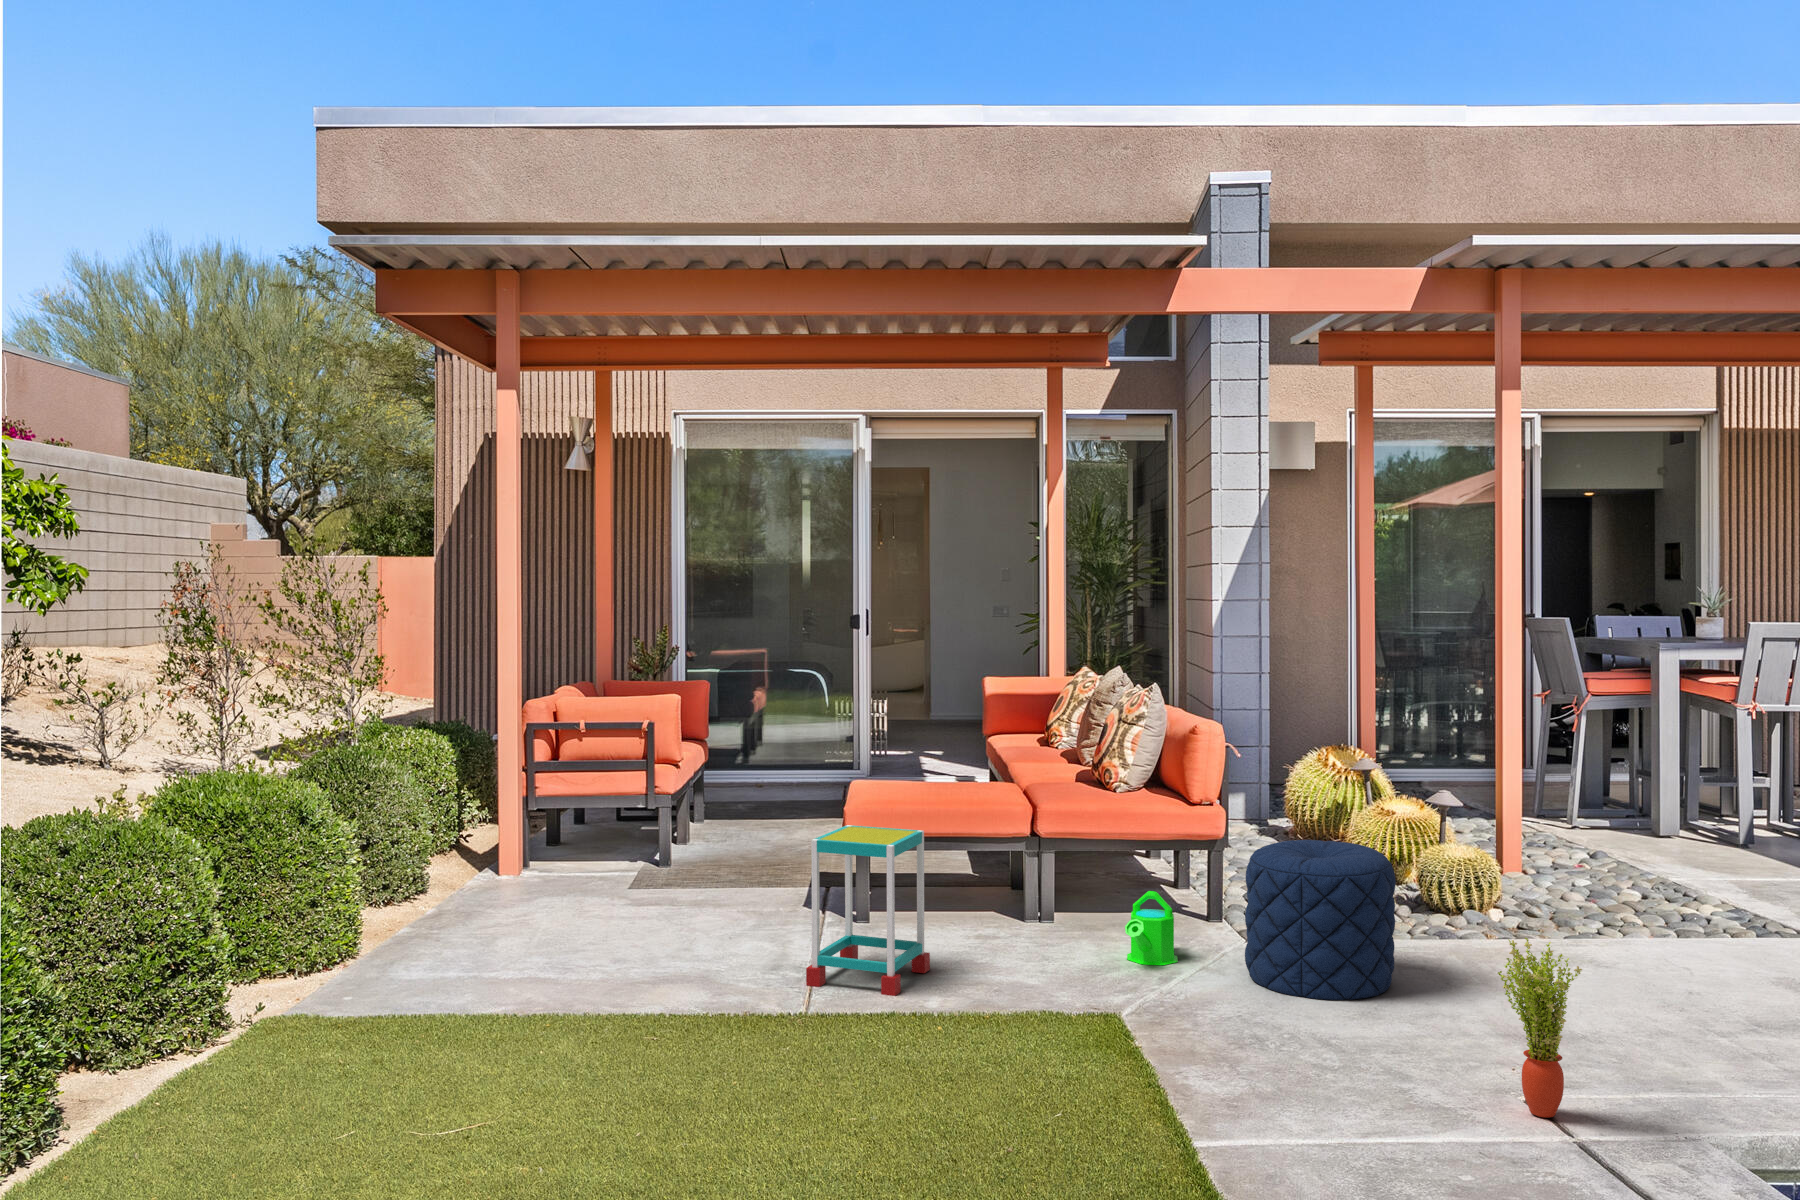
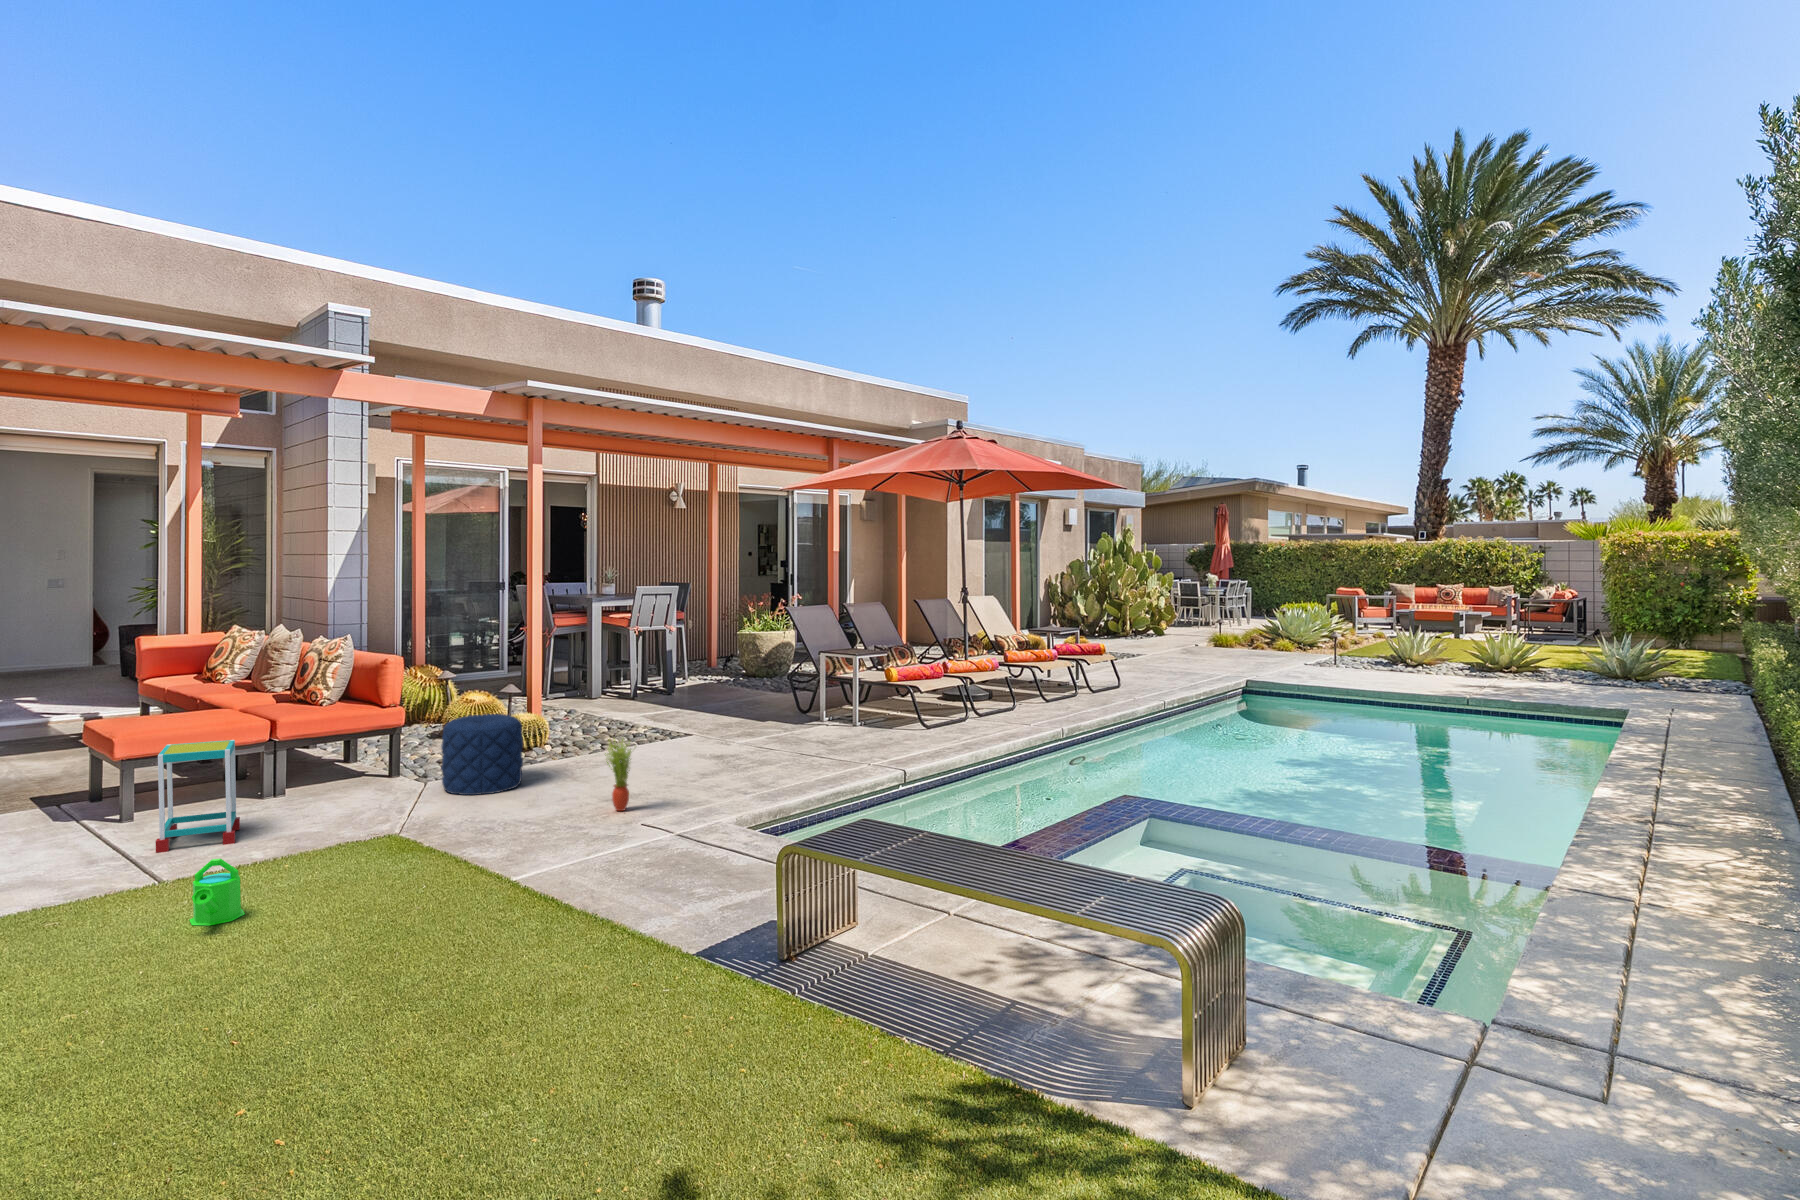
watering can: present [1125,891,1178,965] -> present [190,859,245,926]

